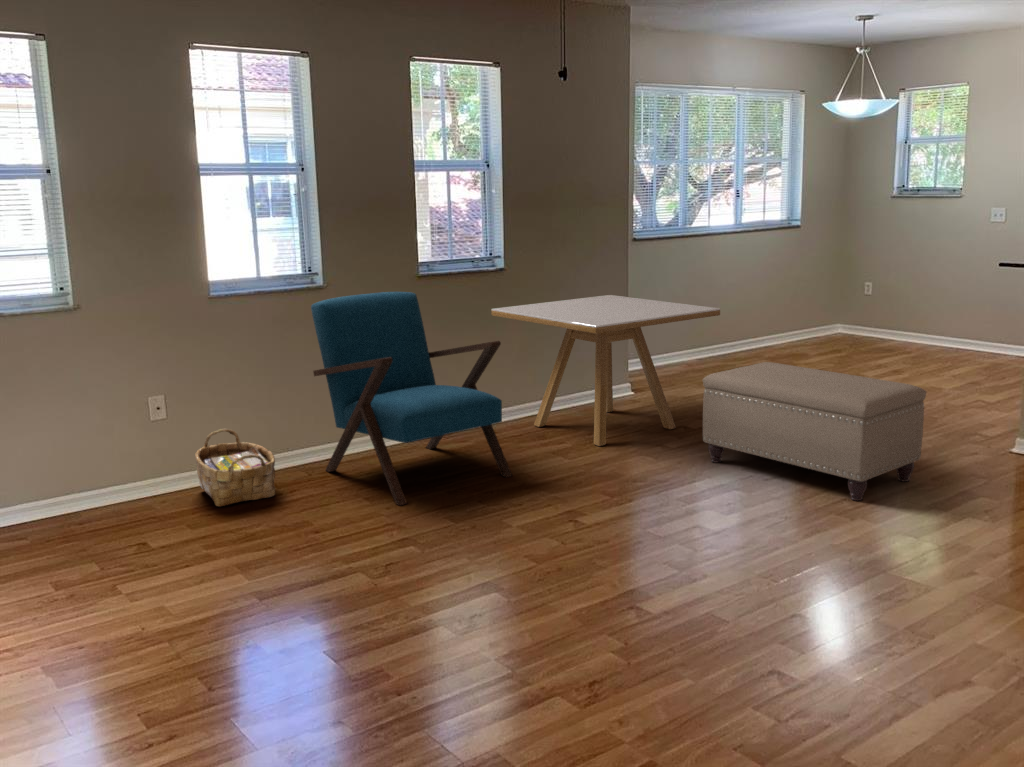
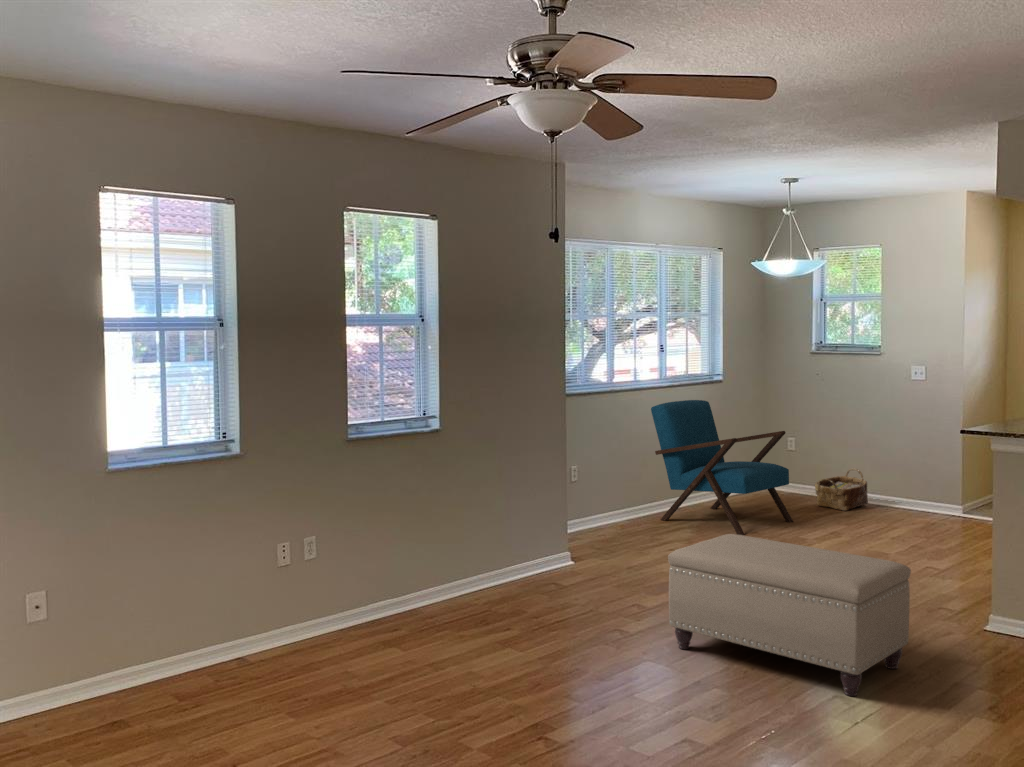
armchair: present [311,292,512,505] -> present [651,400,793,535]
dining table: present [491,295,720,446] -> none [426,457,674,631]
woven basket: present [195,429,275,507] -> present [815,469,868,511]

